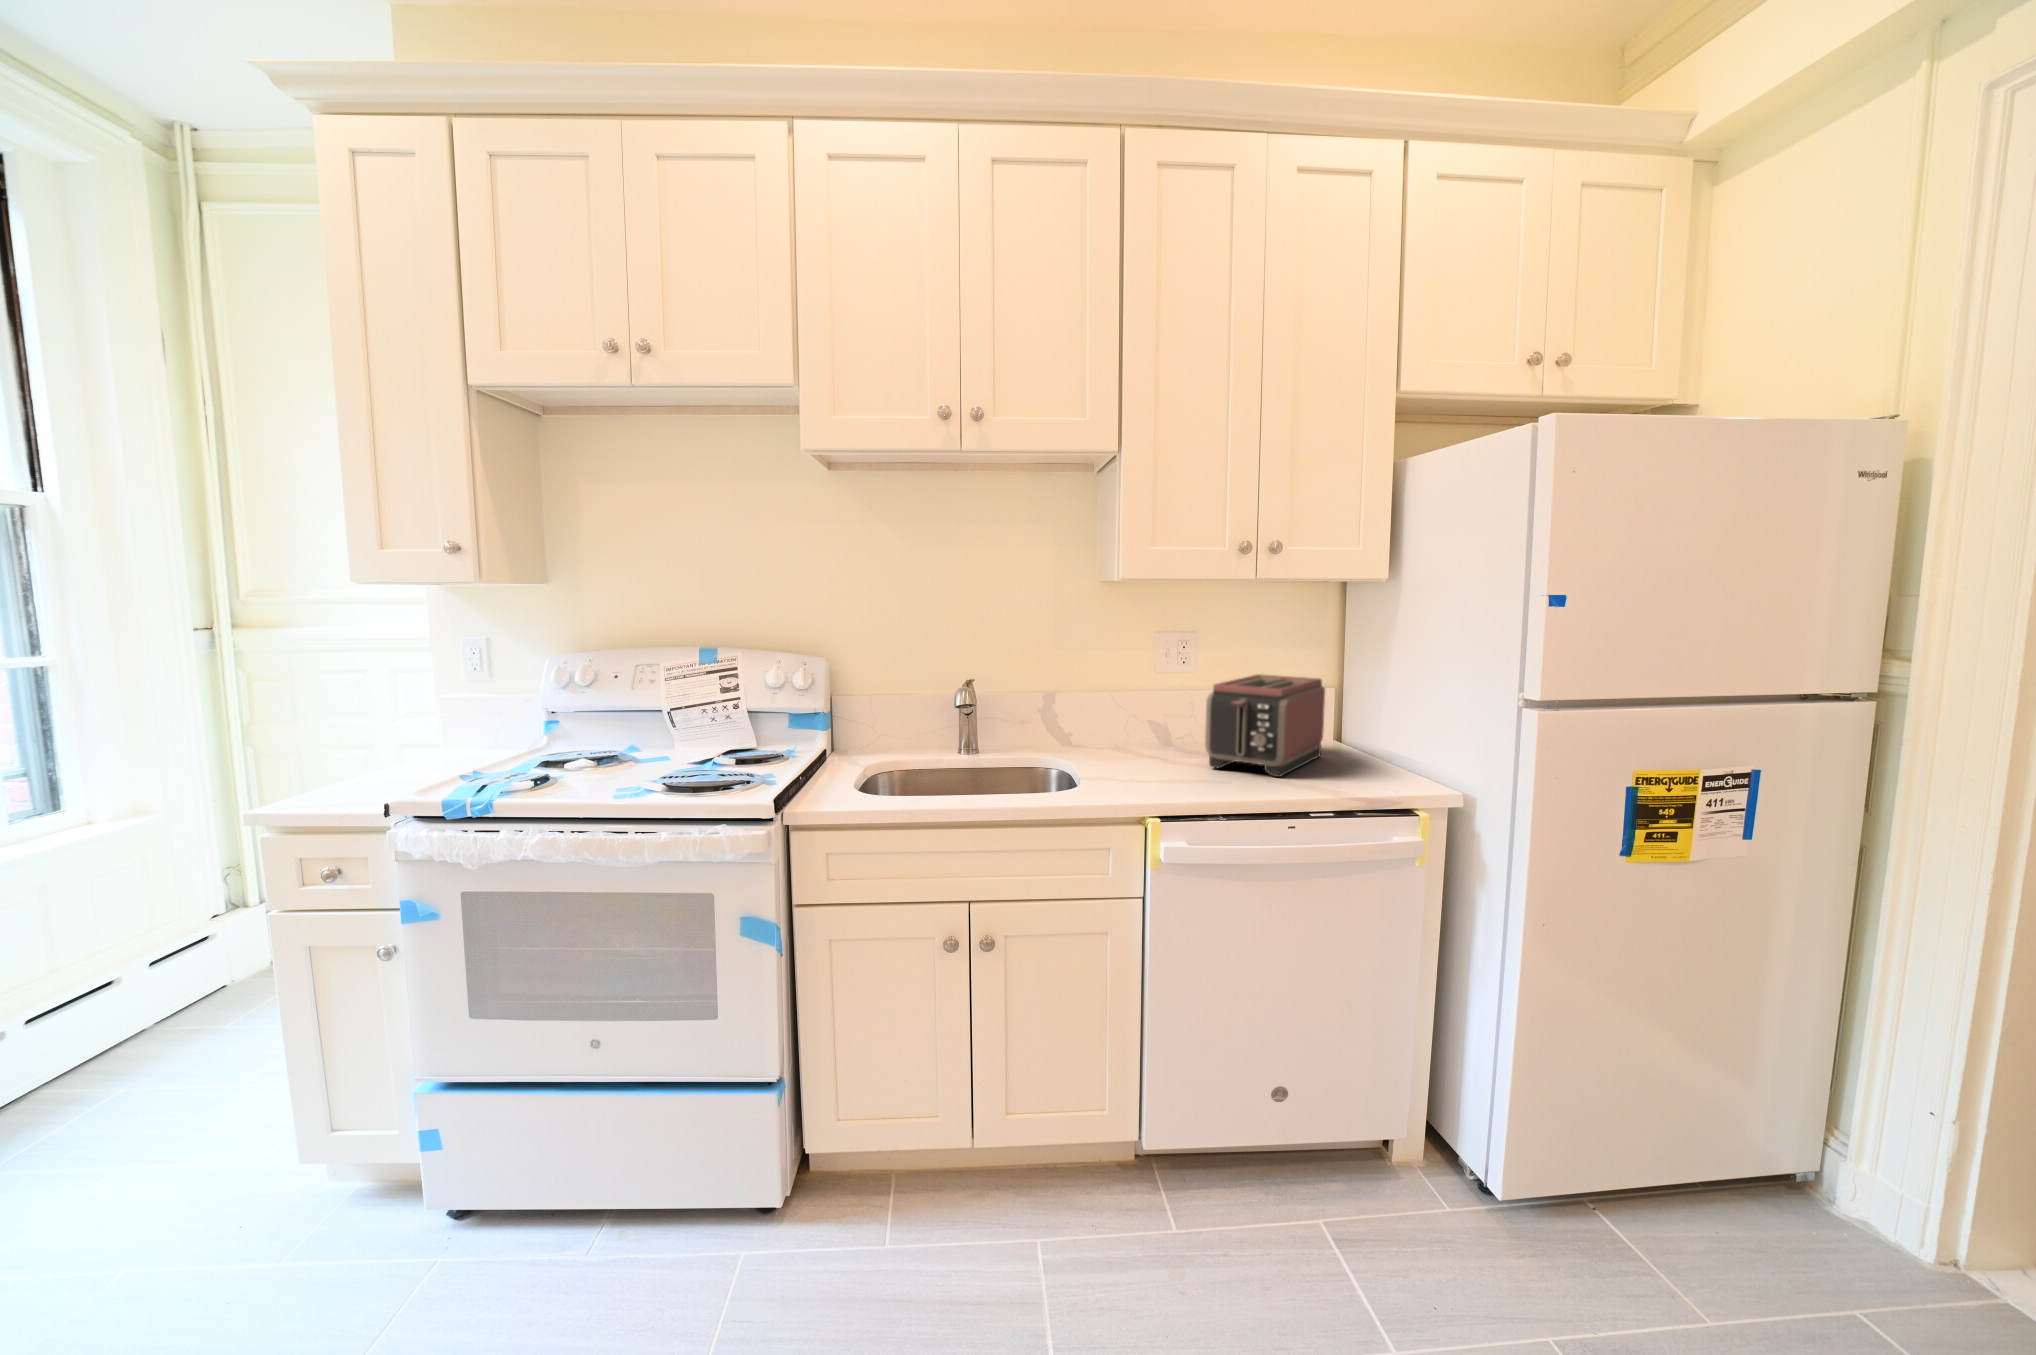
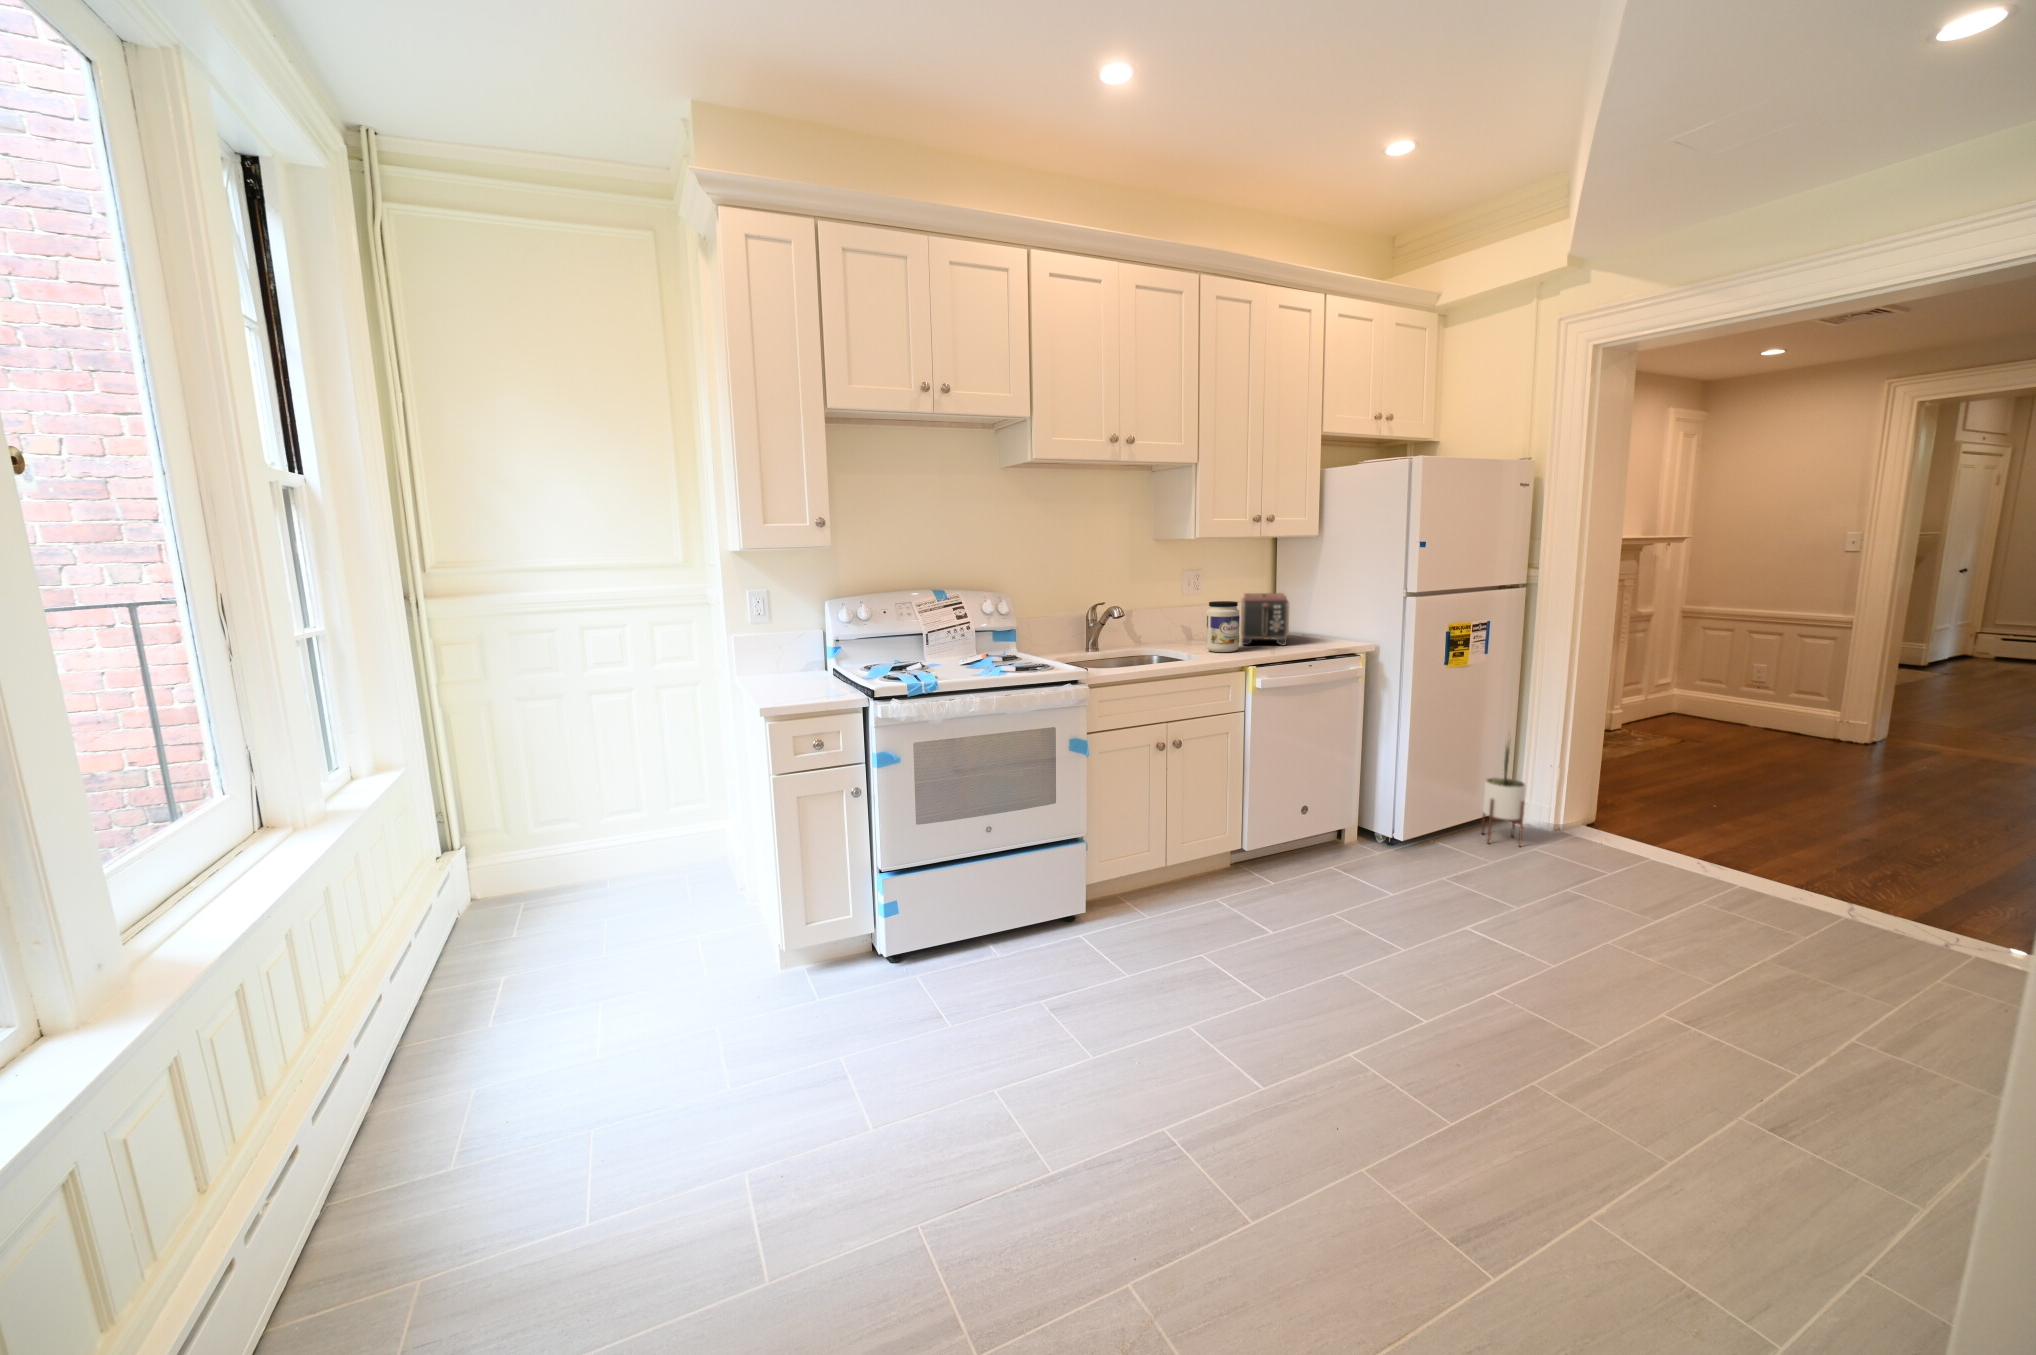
jar: none [1122,689,1178,781] -> present [1206,601,1240,652]
potted plant: none [1725,1016,1834,1296] -> present [1482,740,1526,846]

